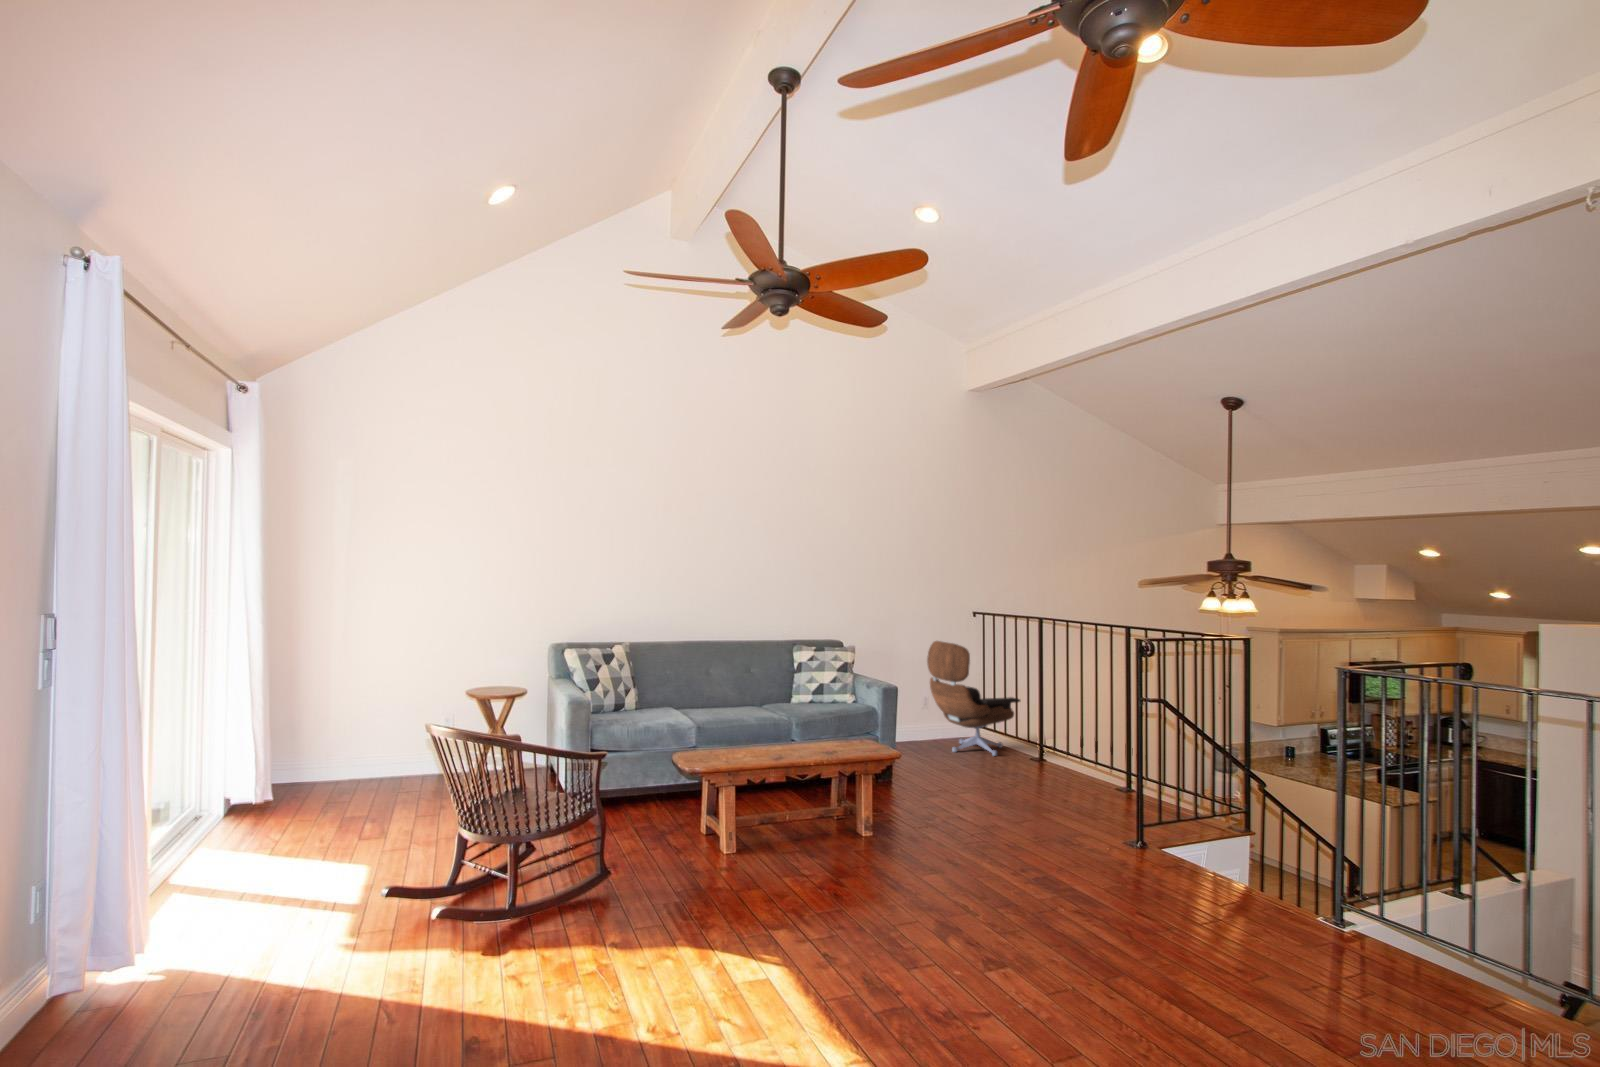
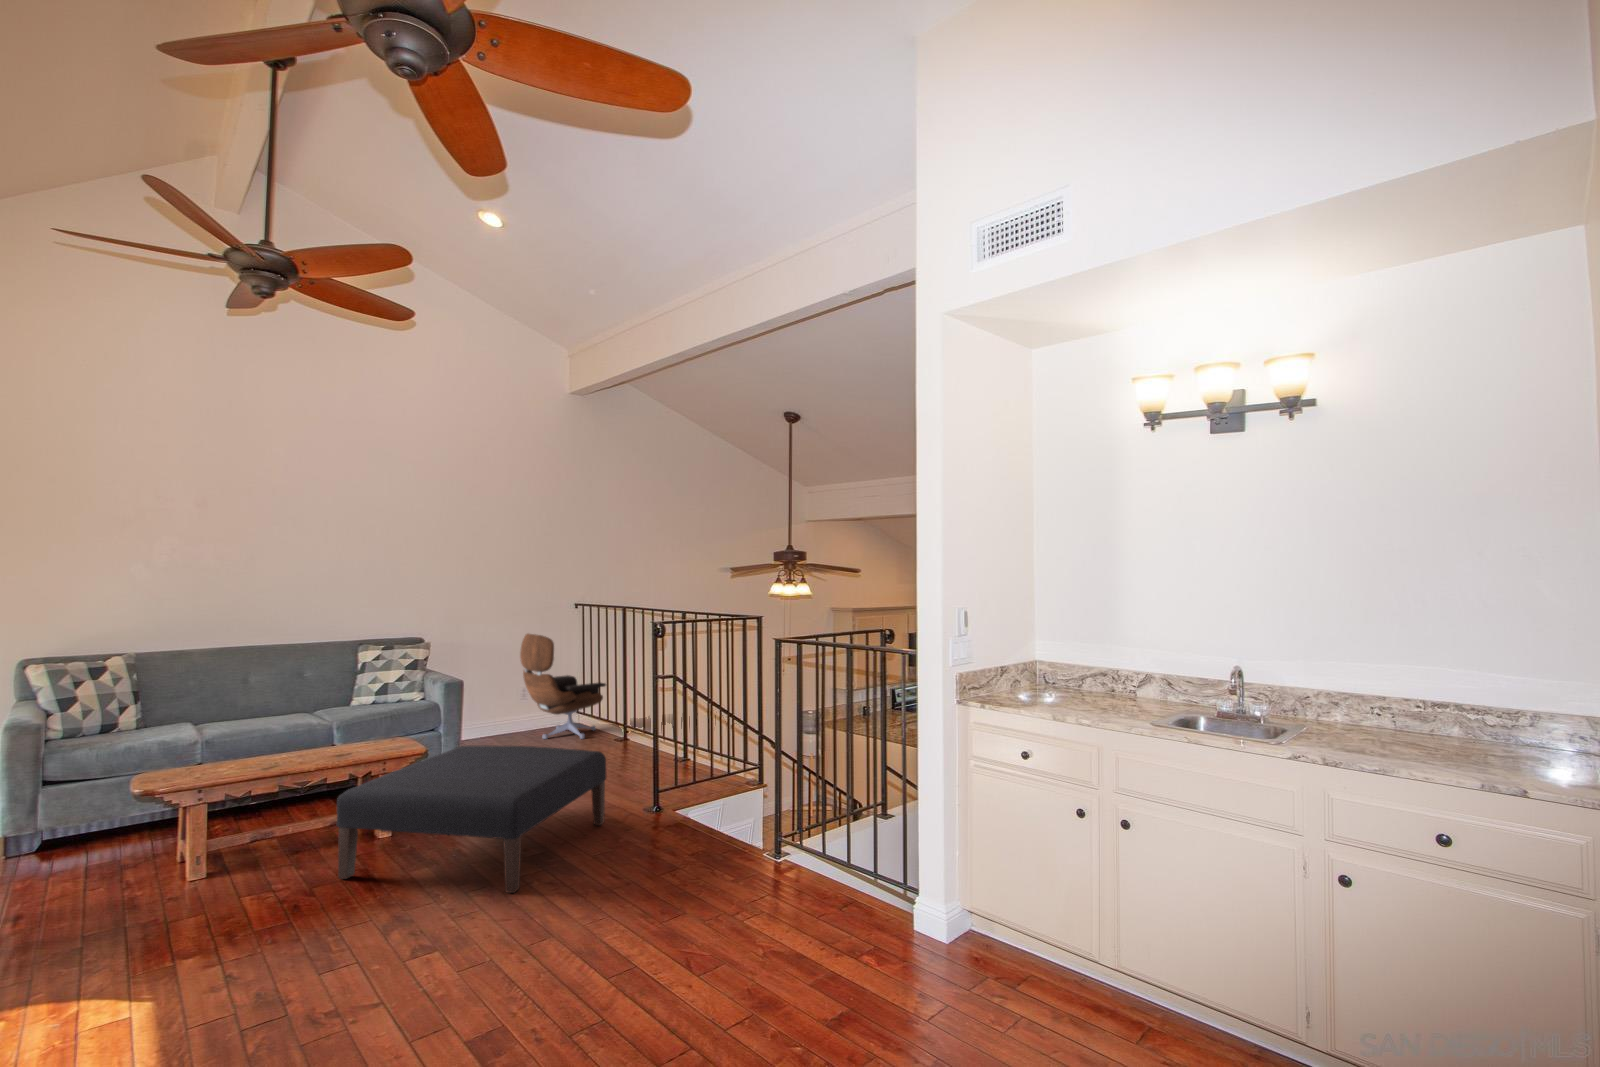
ottoman: none [860,755,1093,914] -> present [337,745,606,893]

